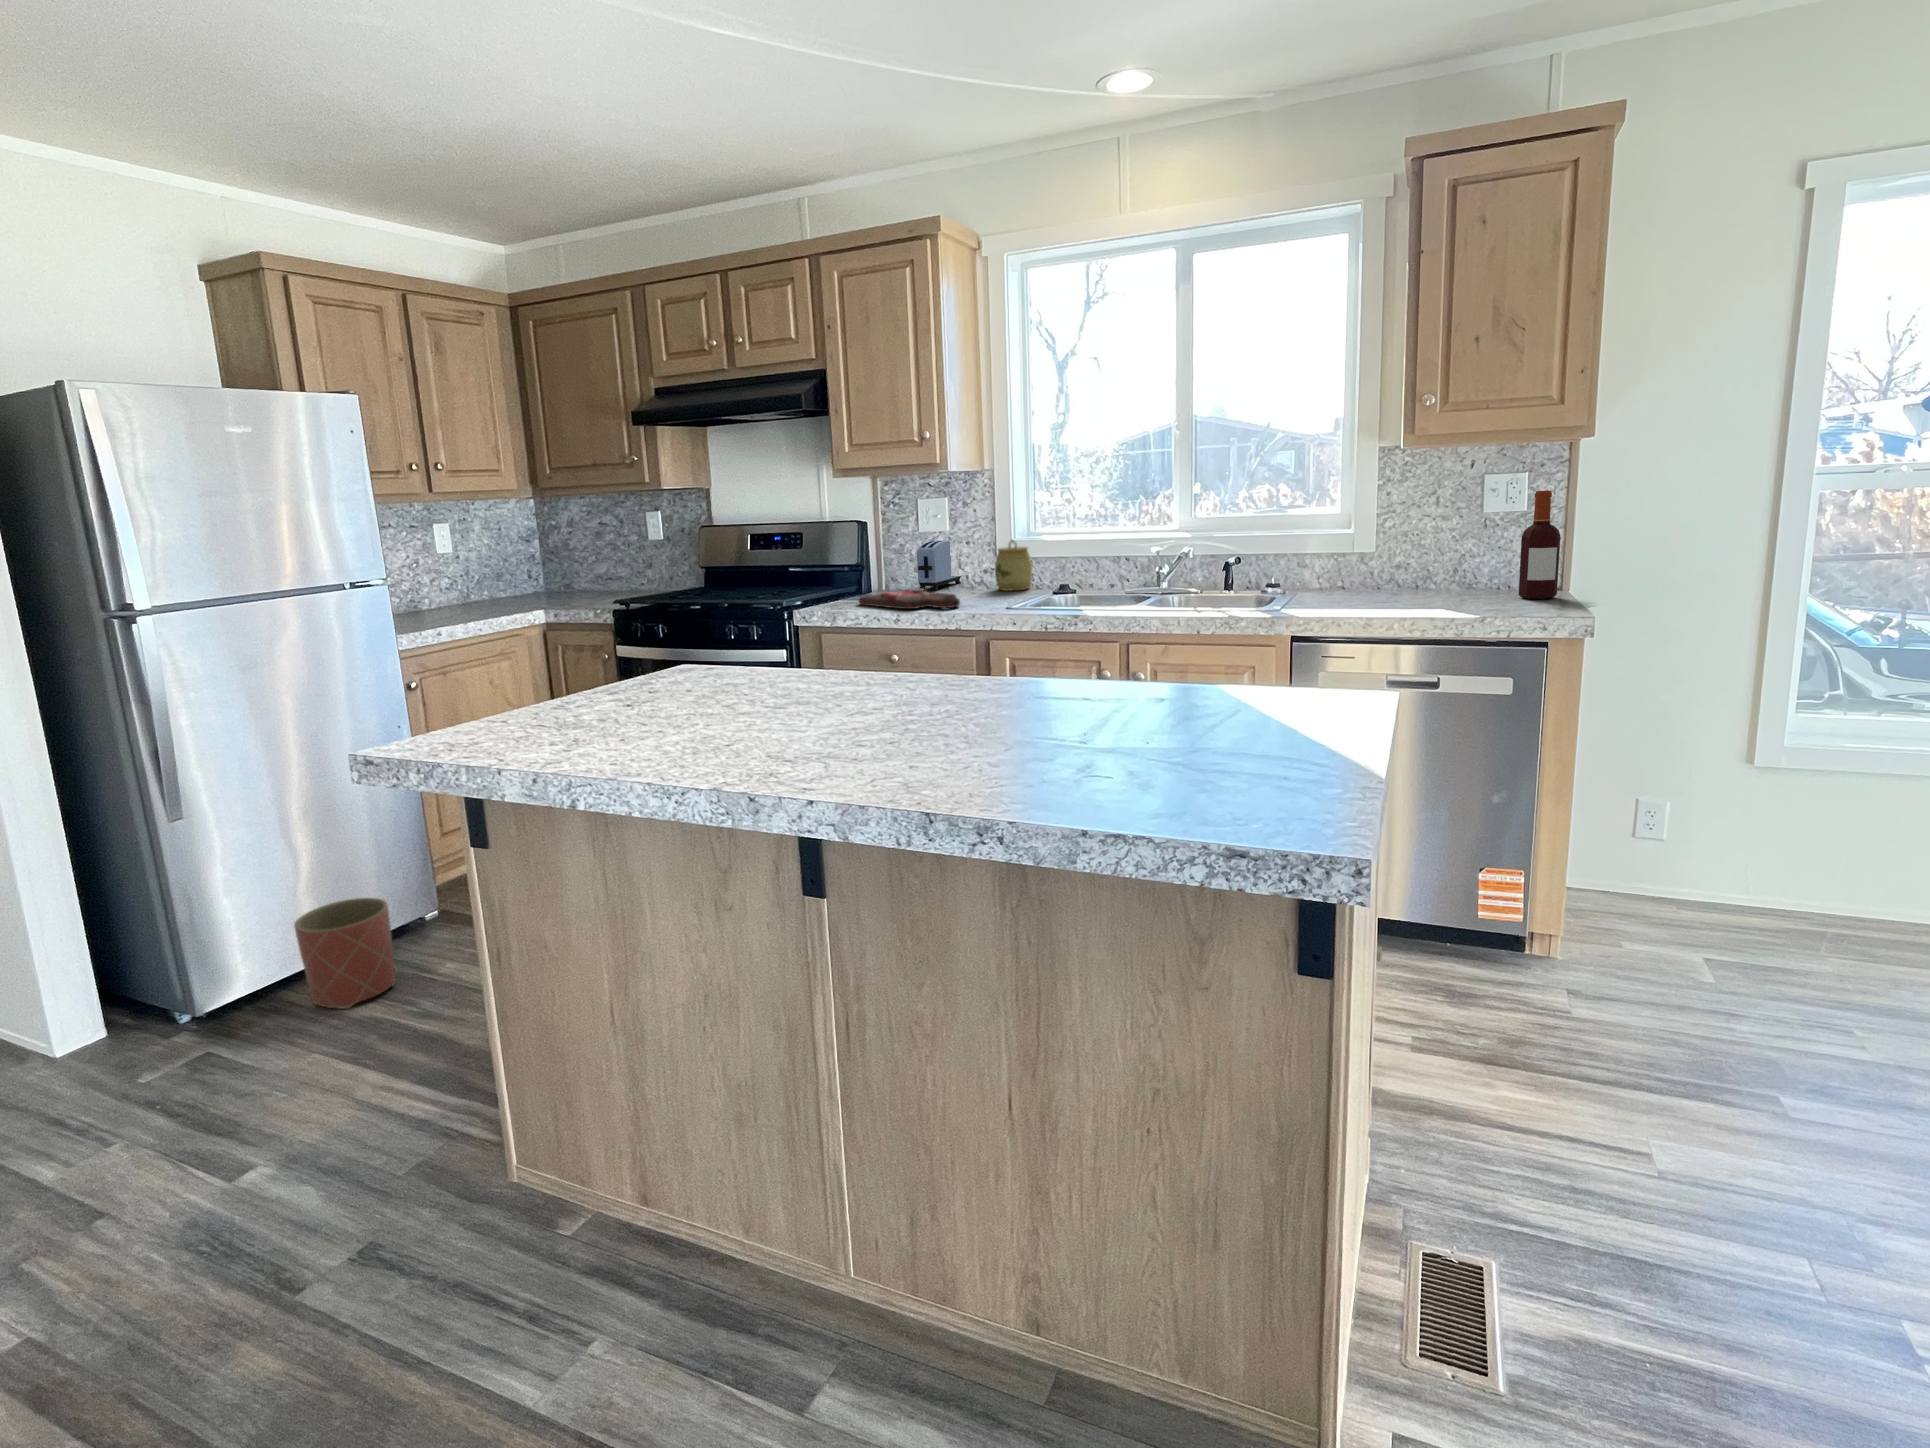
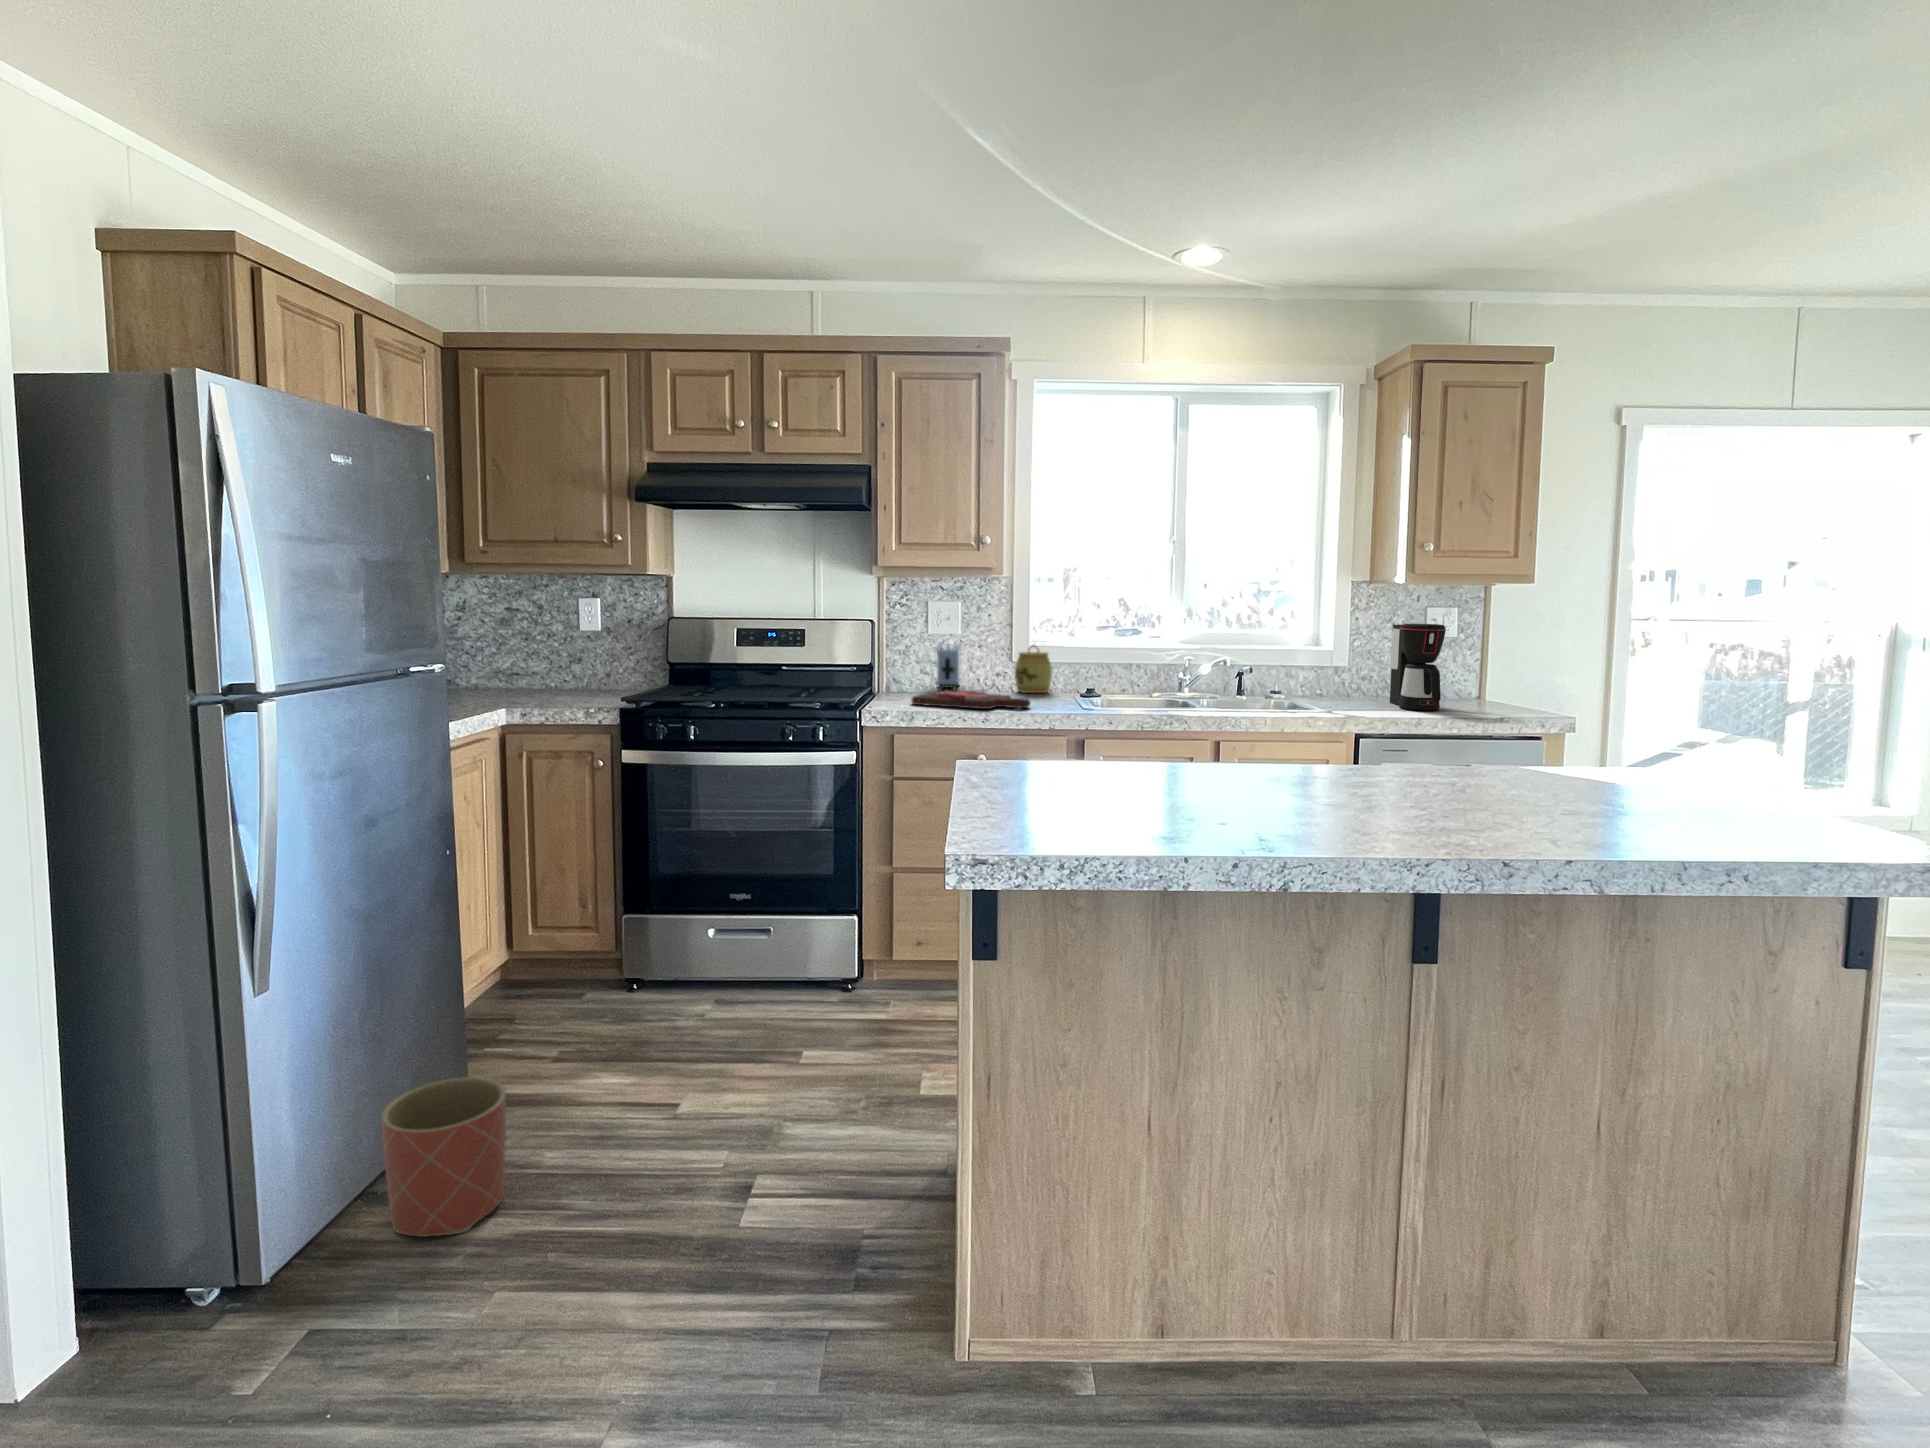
bottle: present [1519,491,1560,599] -> none [1464,622,1494,704]
coffee maker: none [1398,498,1458,609] -> present [1390,624,1446,710]

